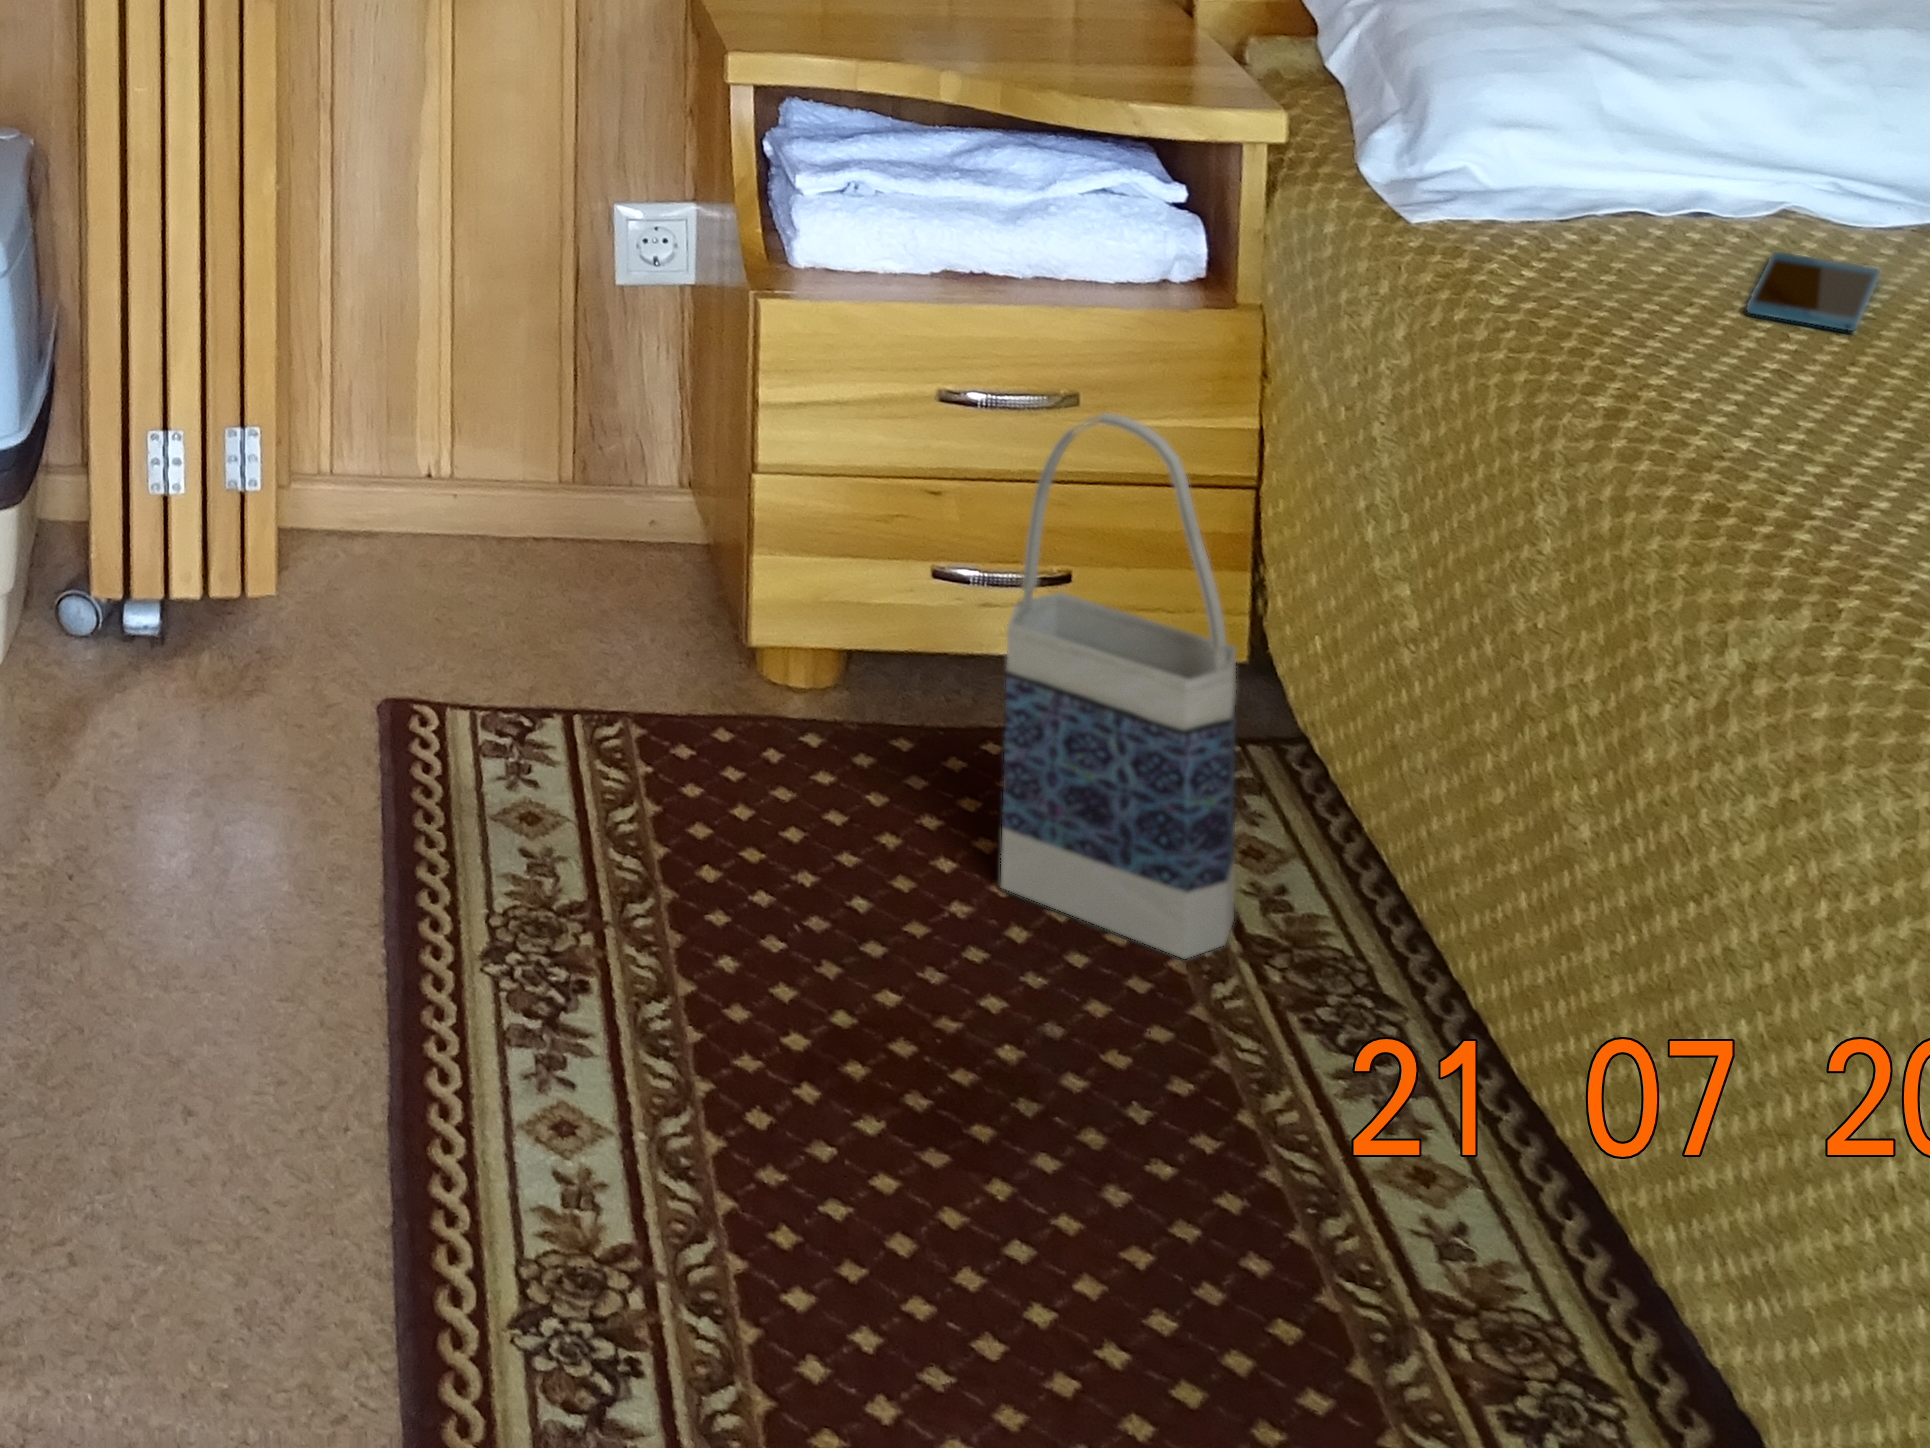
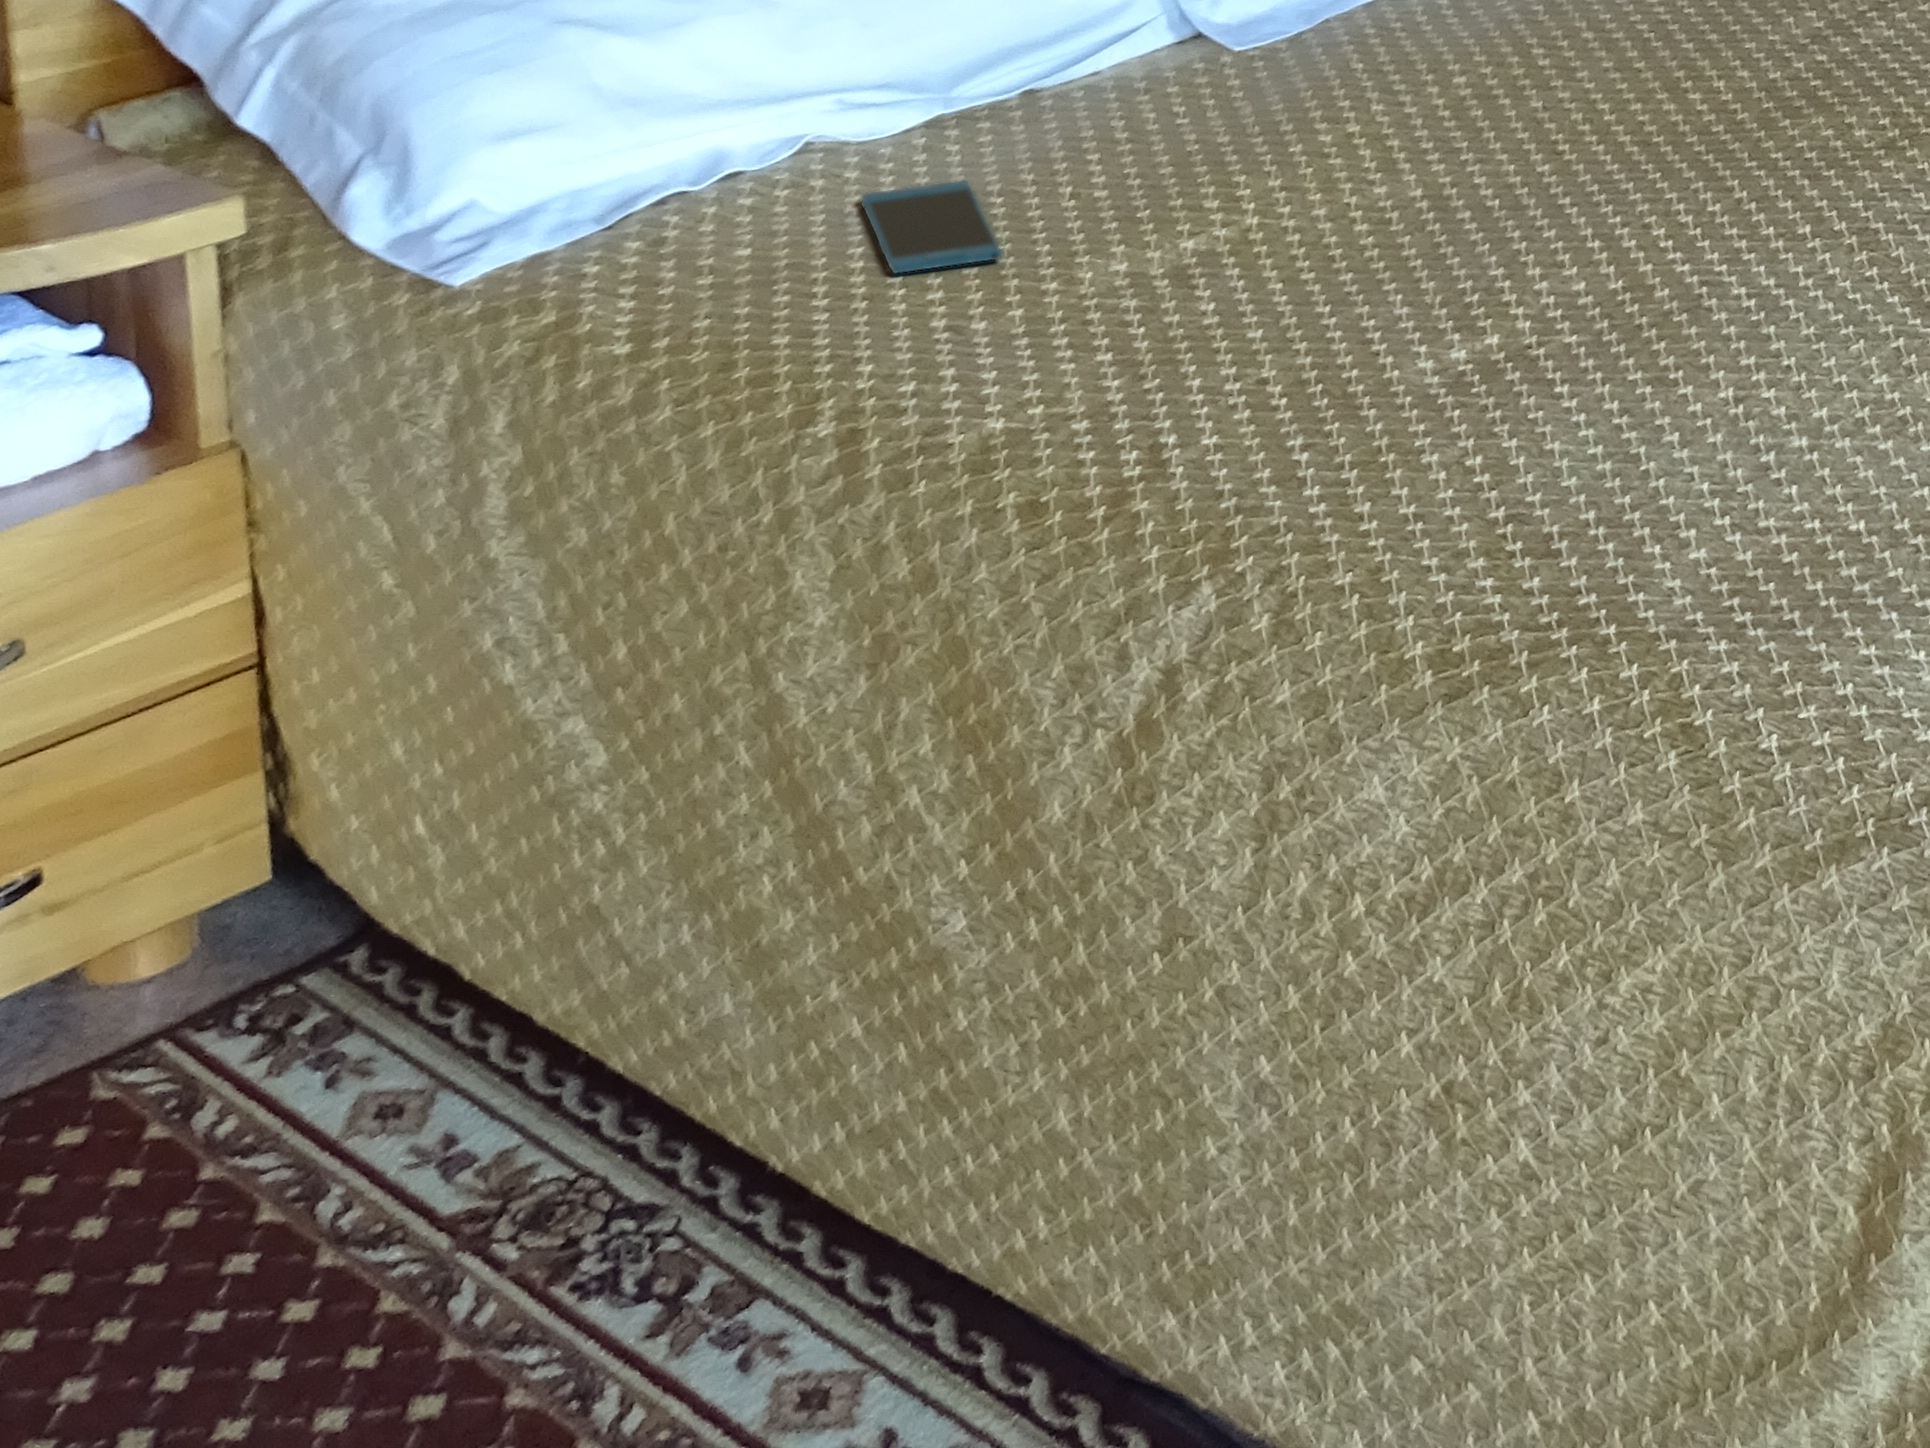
bag: present [1001,413,1236,958] -> none [77,657,429,1337]

